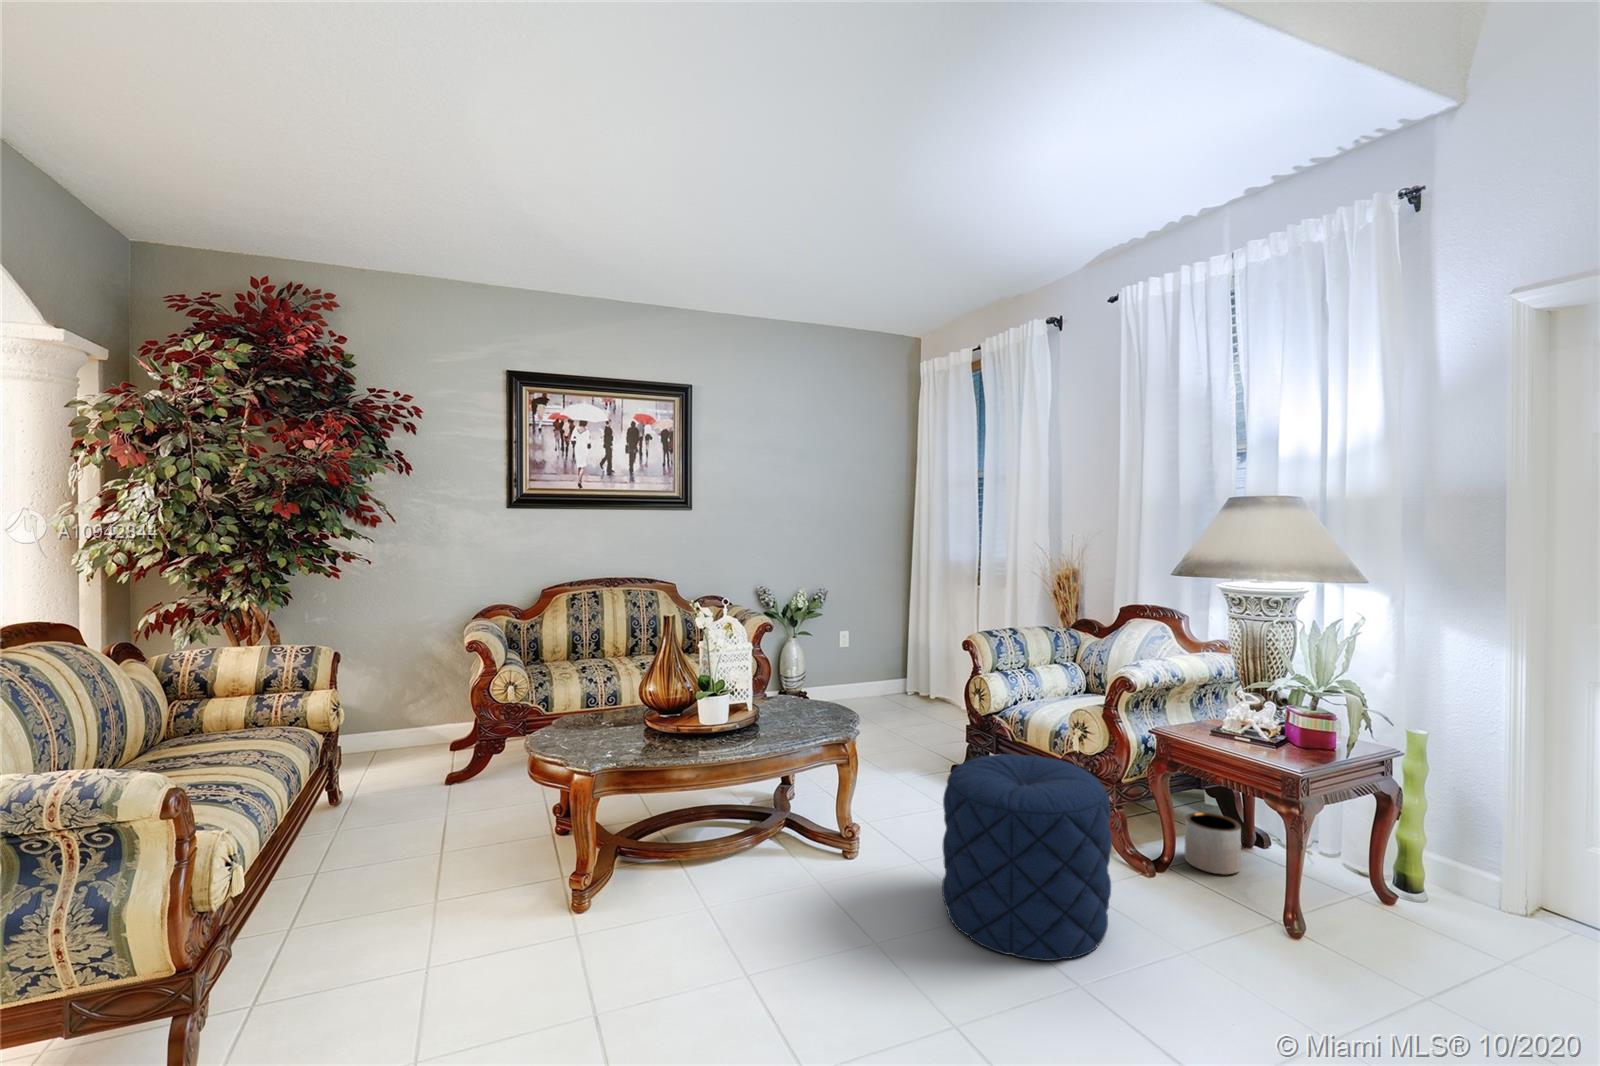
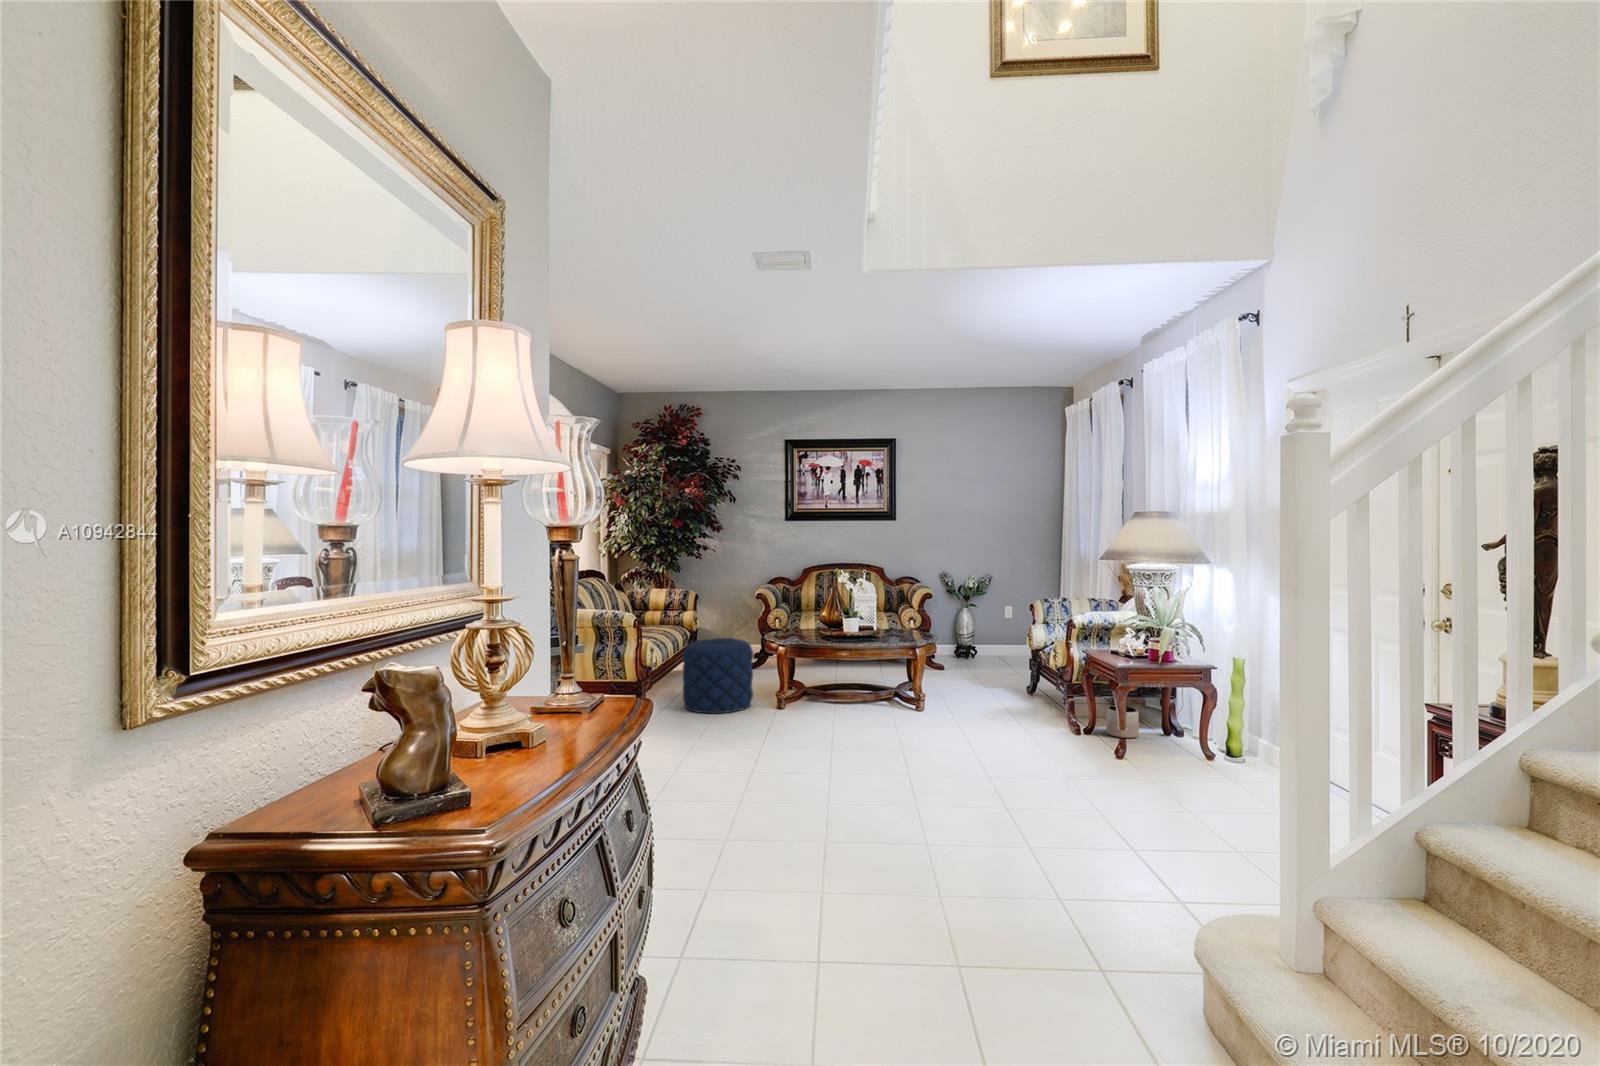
pouf: present [942,754,1112,961] -> present [683,638,753,713]

